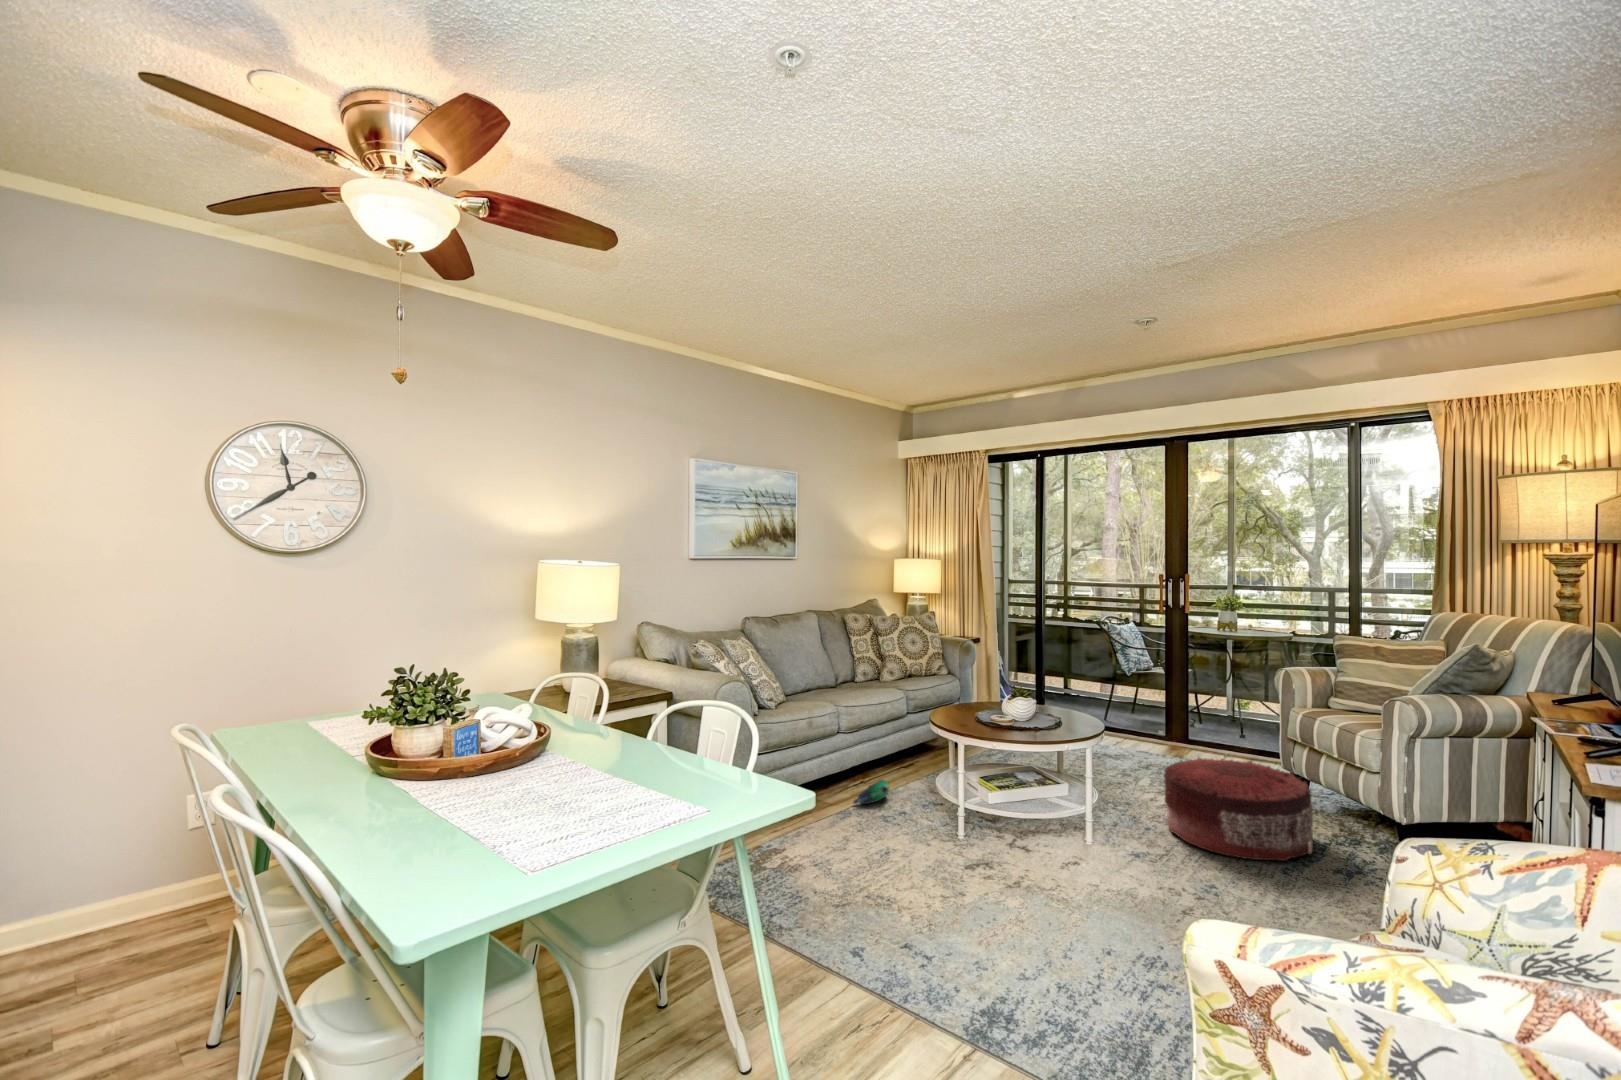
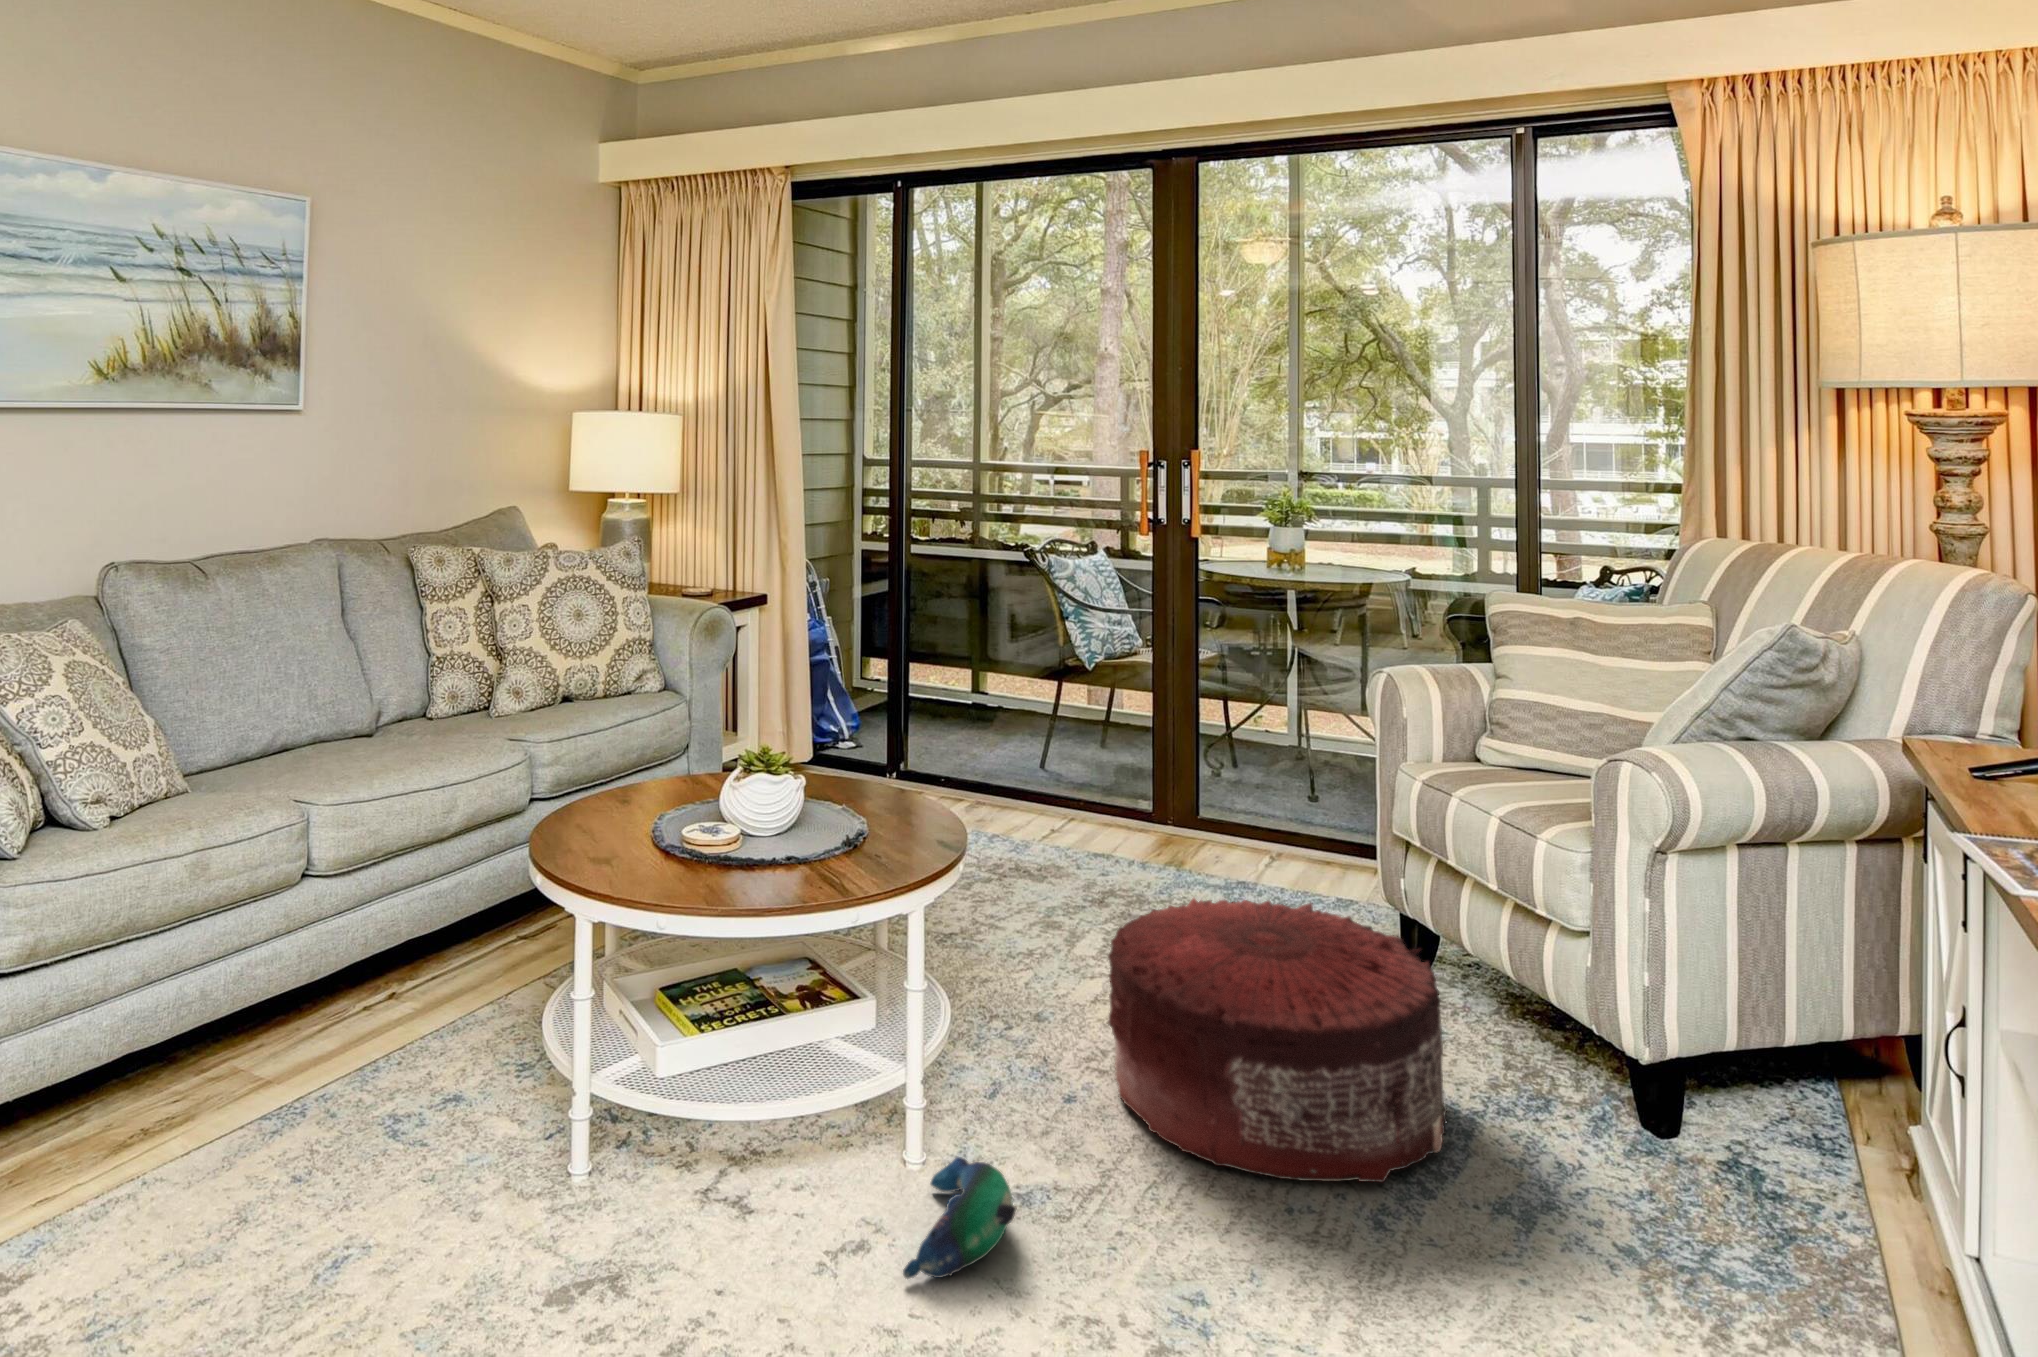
plush toy: present [853,780,890,804] -> present [903,1157,1016,1279]

